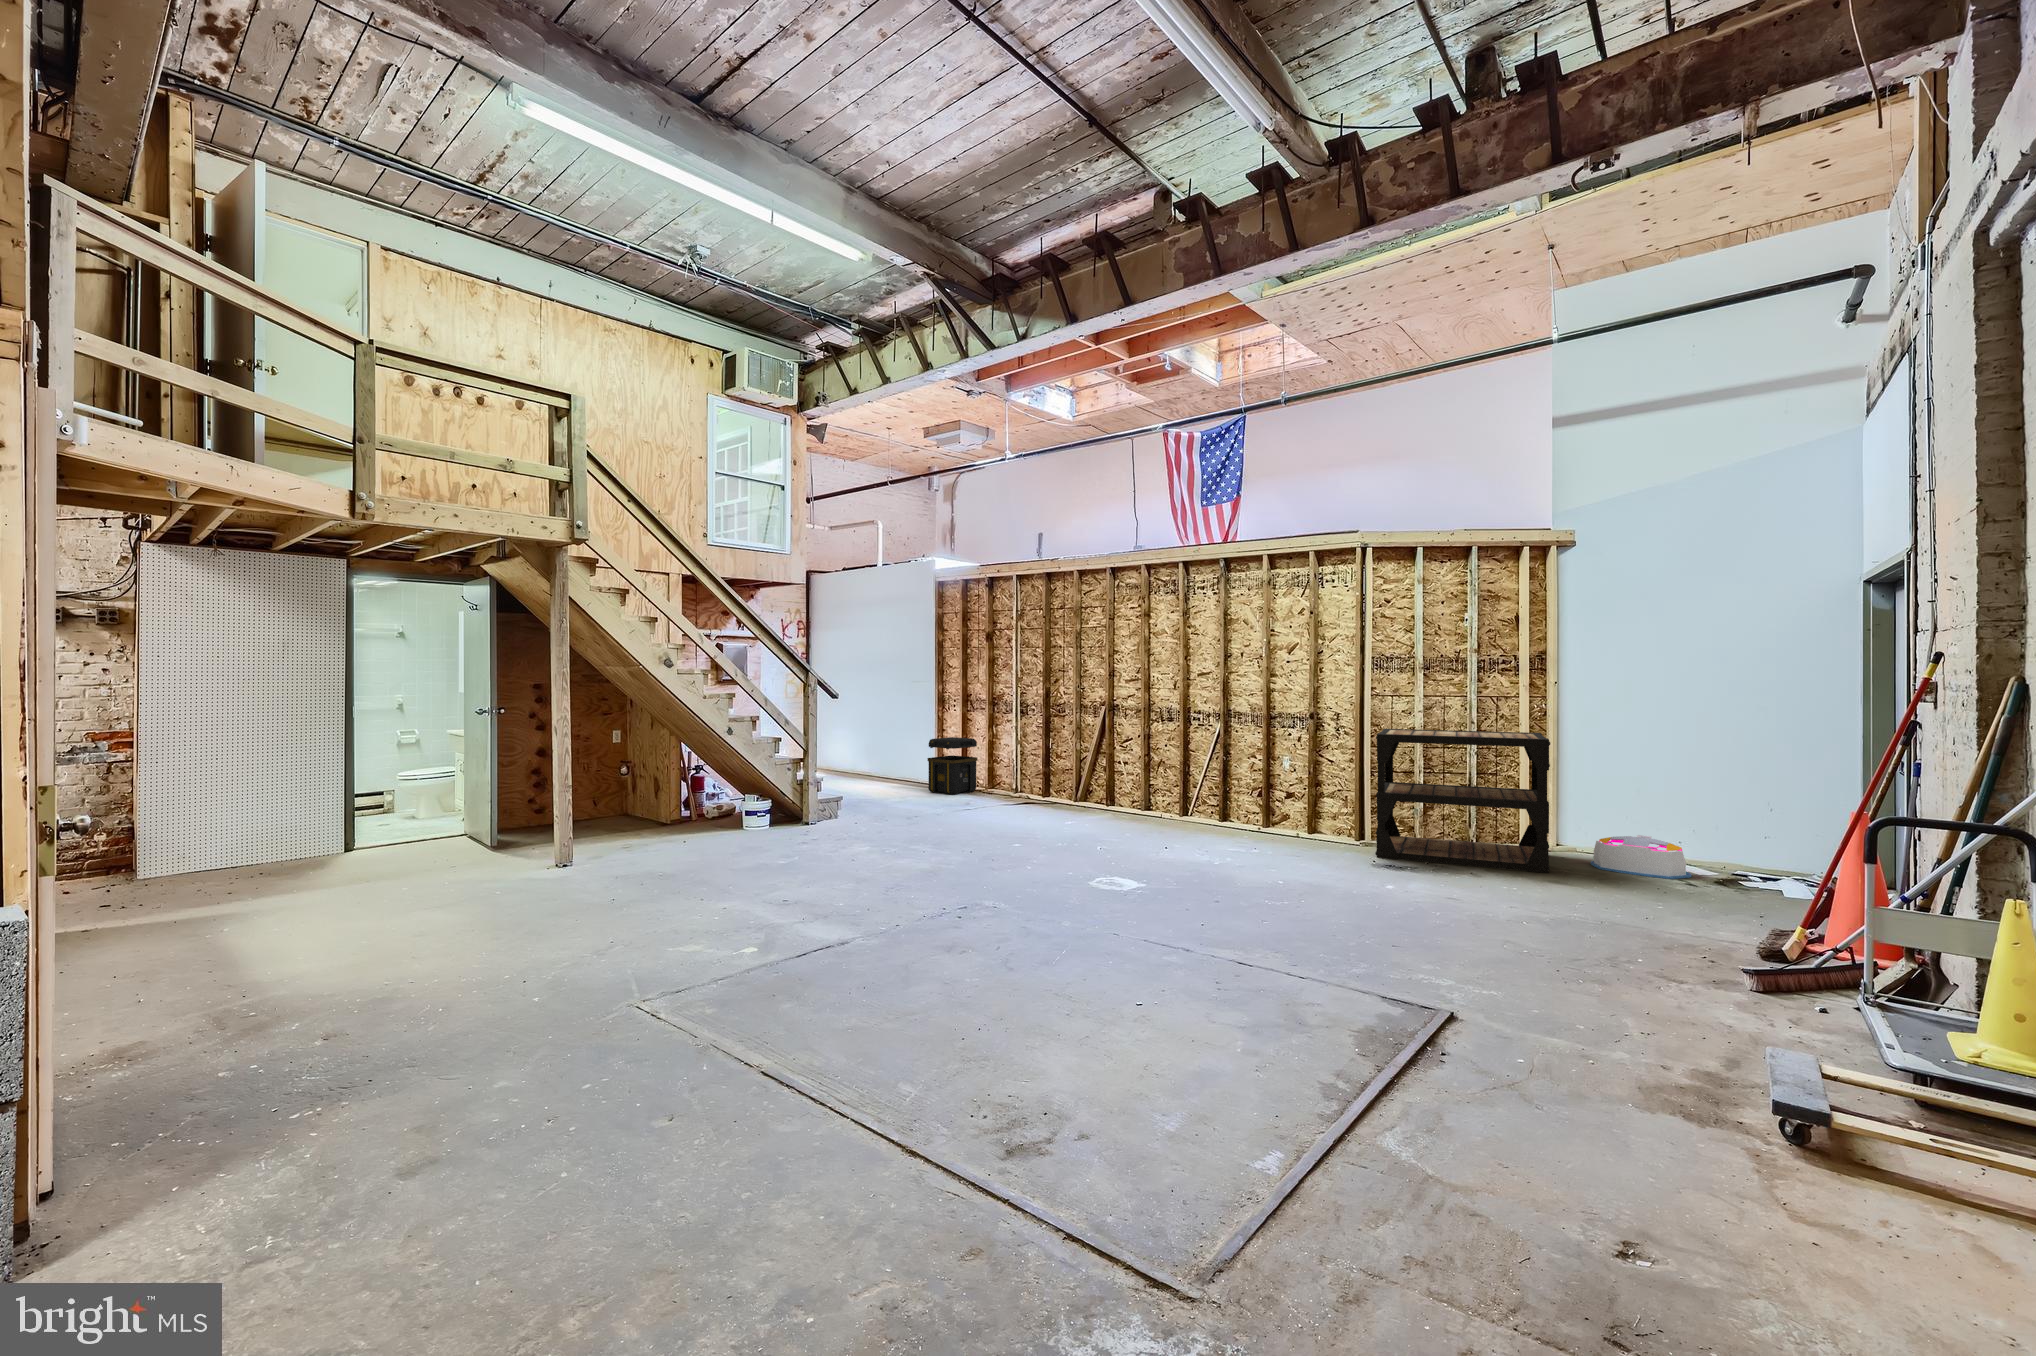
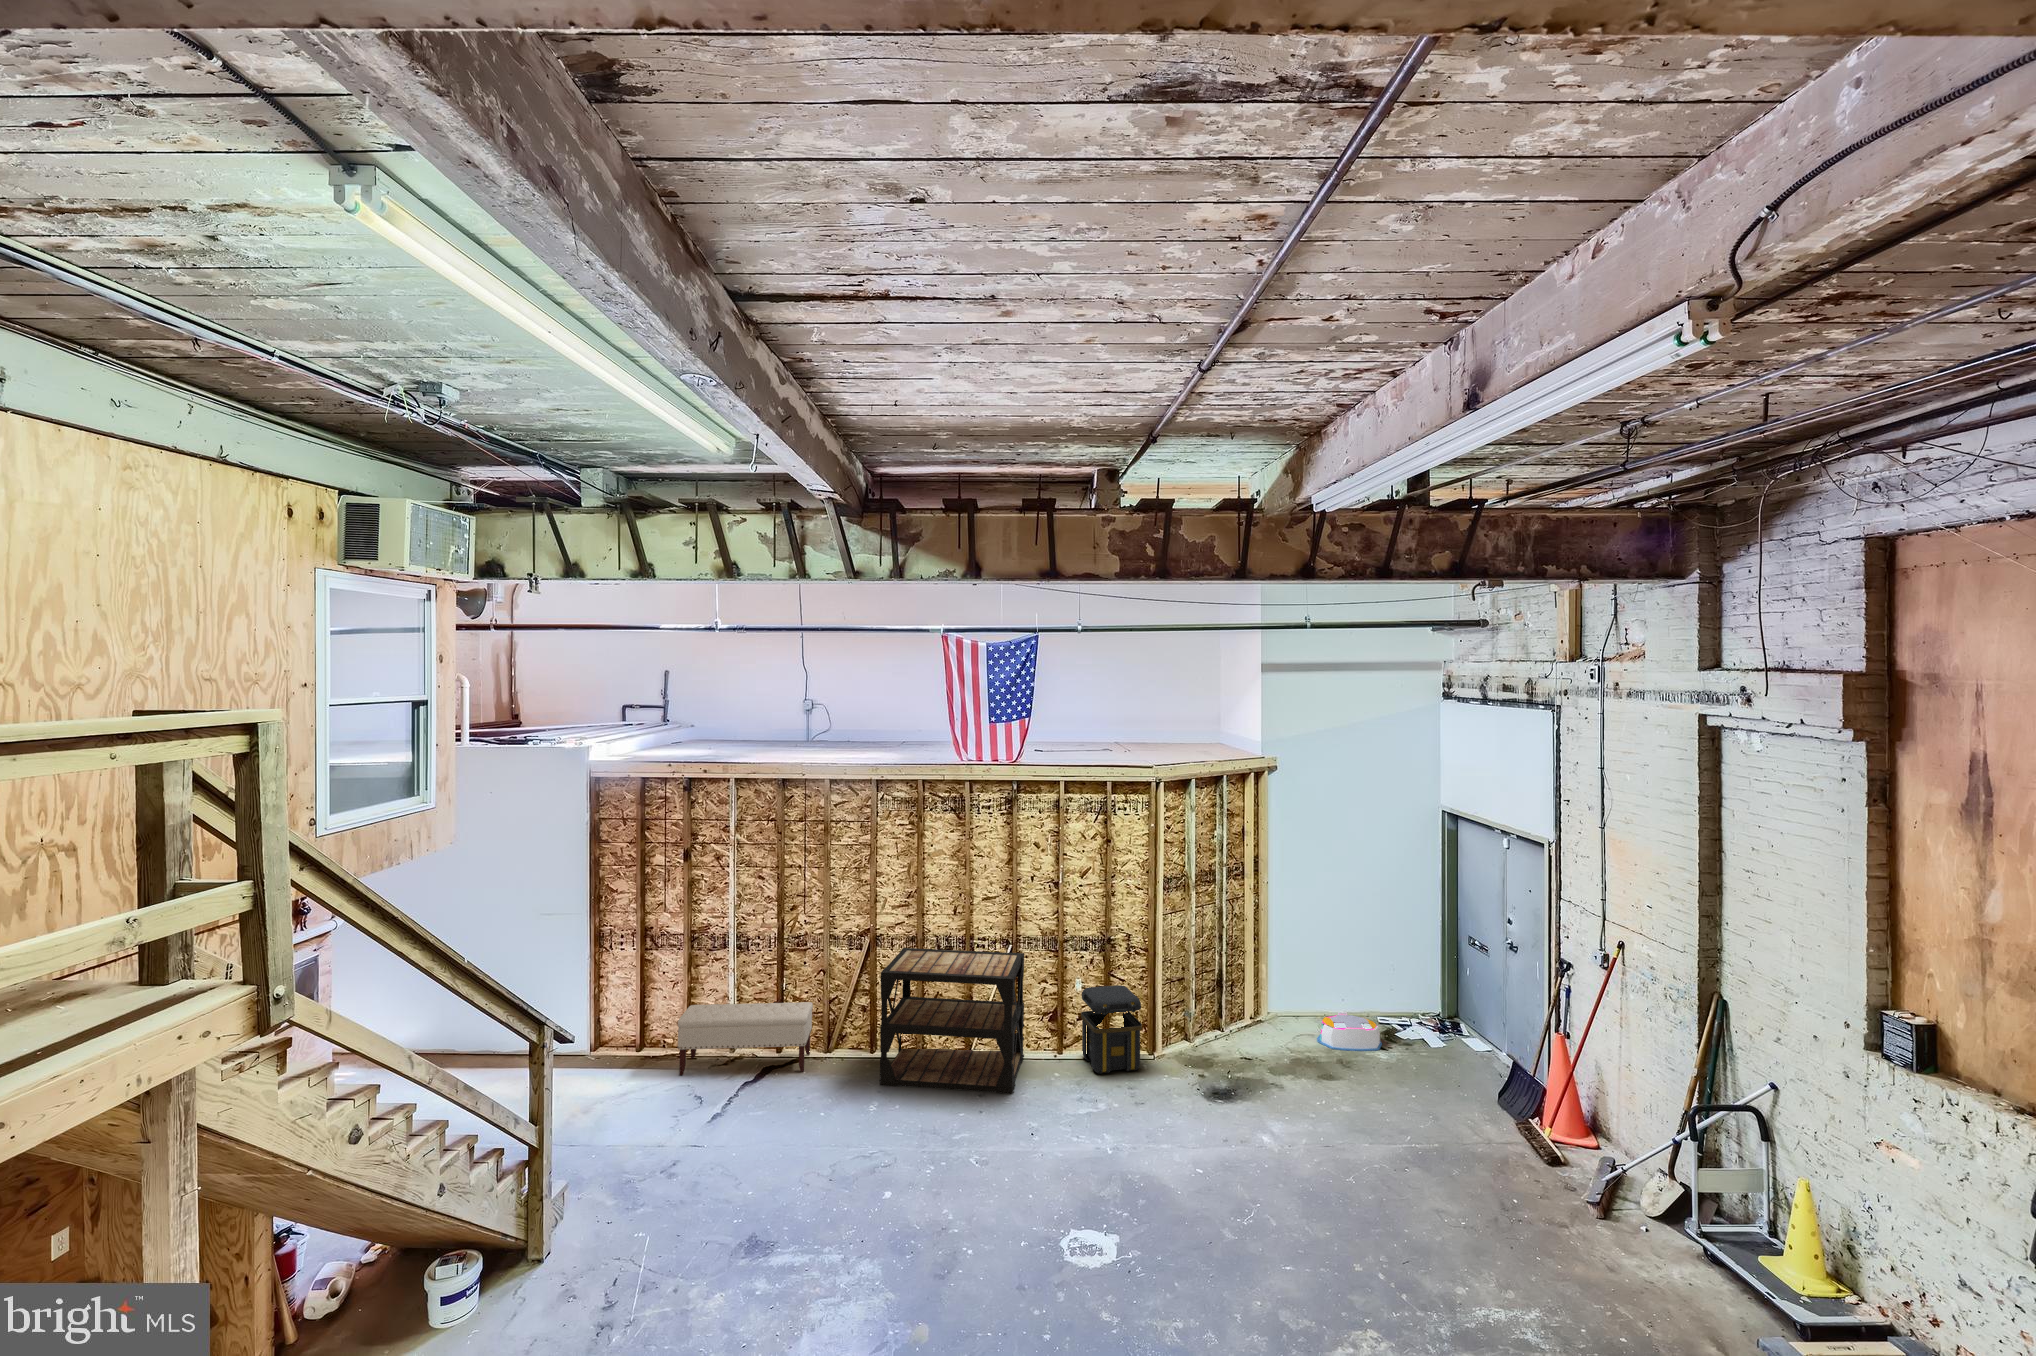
shelving unit: present [1375,729,1550,873] -> present [879,948,1024,1094]
toolbox: present [927,737,978,795] -> present [1081,985,1142,1074]
bench: none [968,752,1067,807] -> present [677,1002,813,1075]

